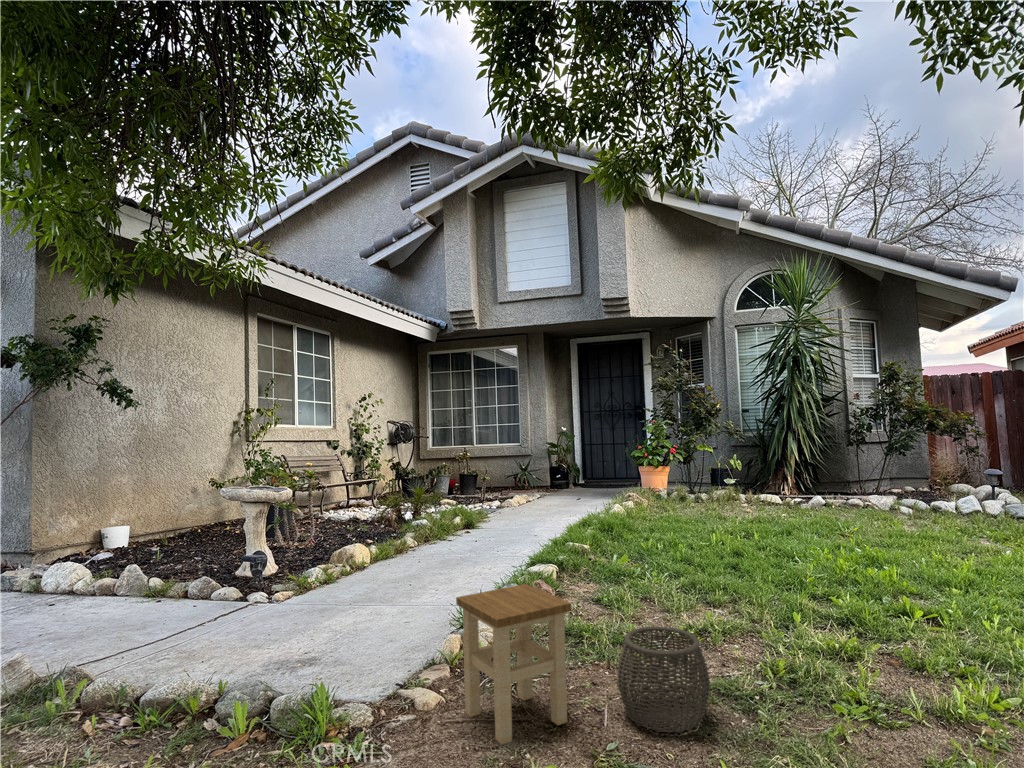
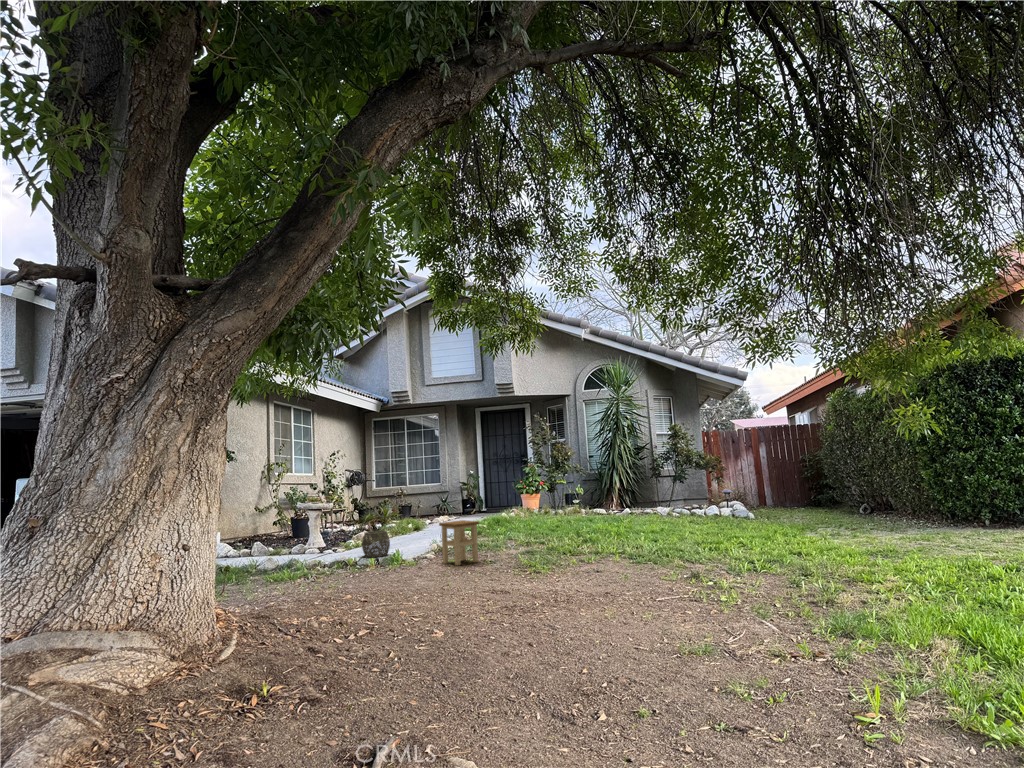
woven basket: present [617,626,710,733] -> present [362,531,390,557]

